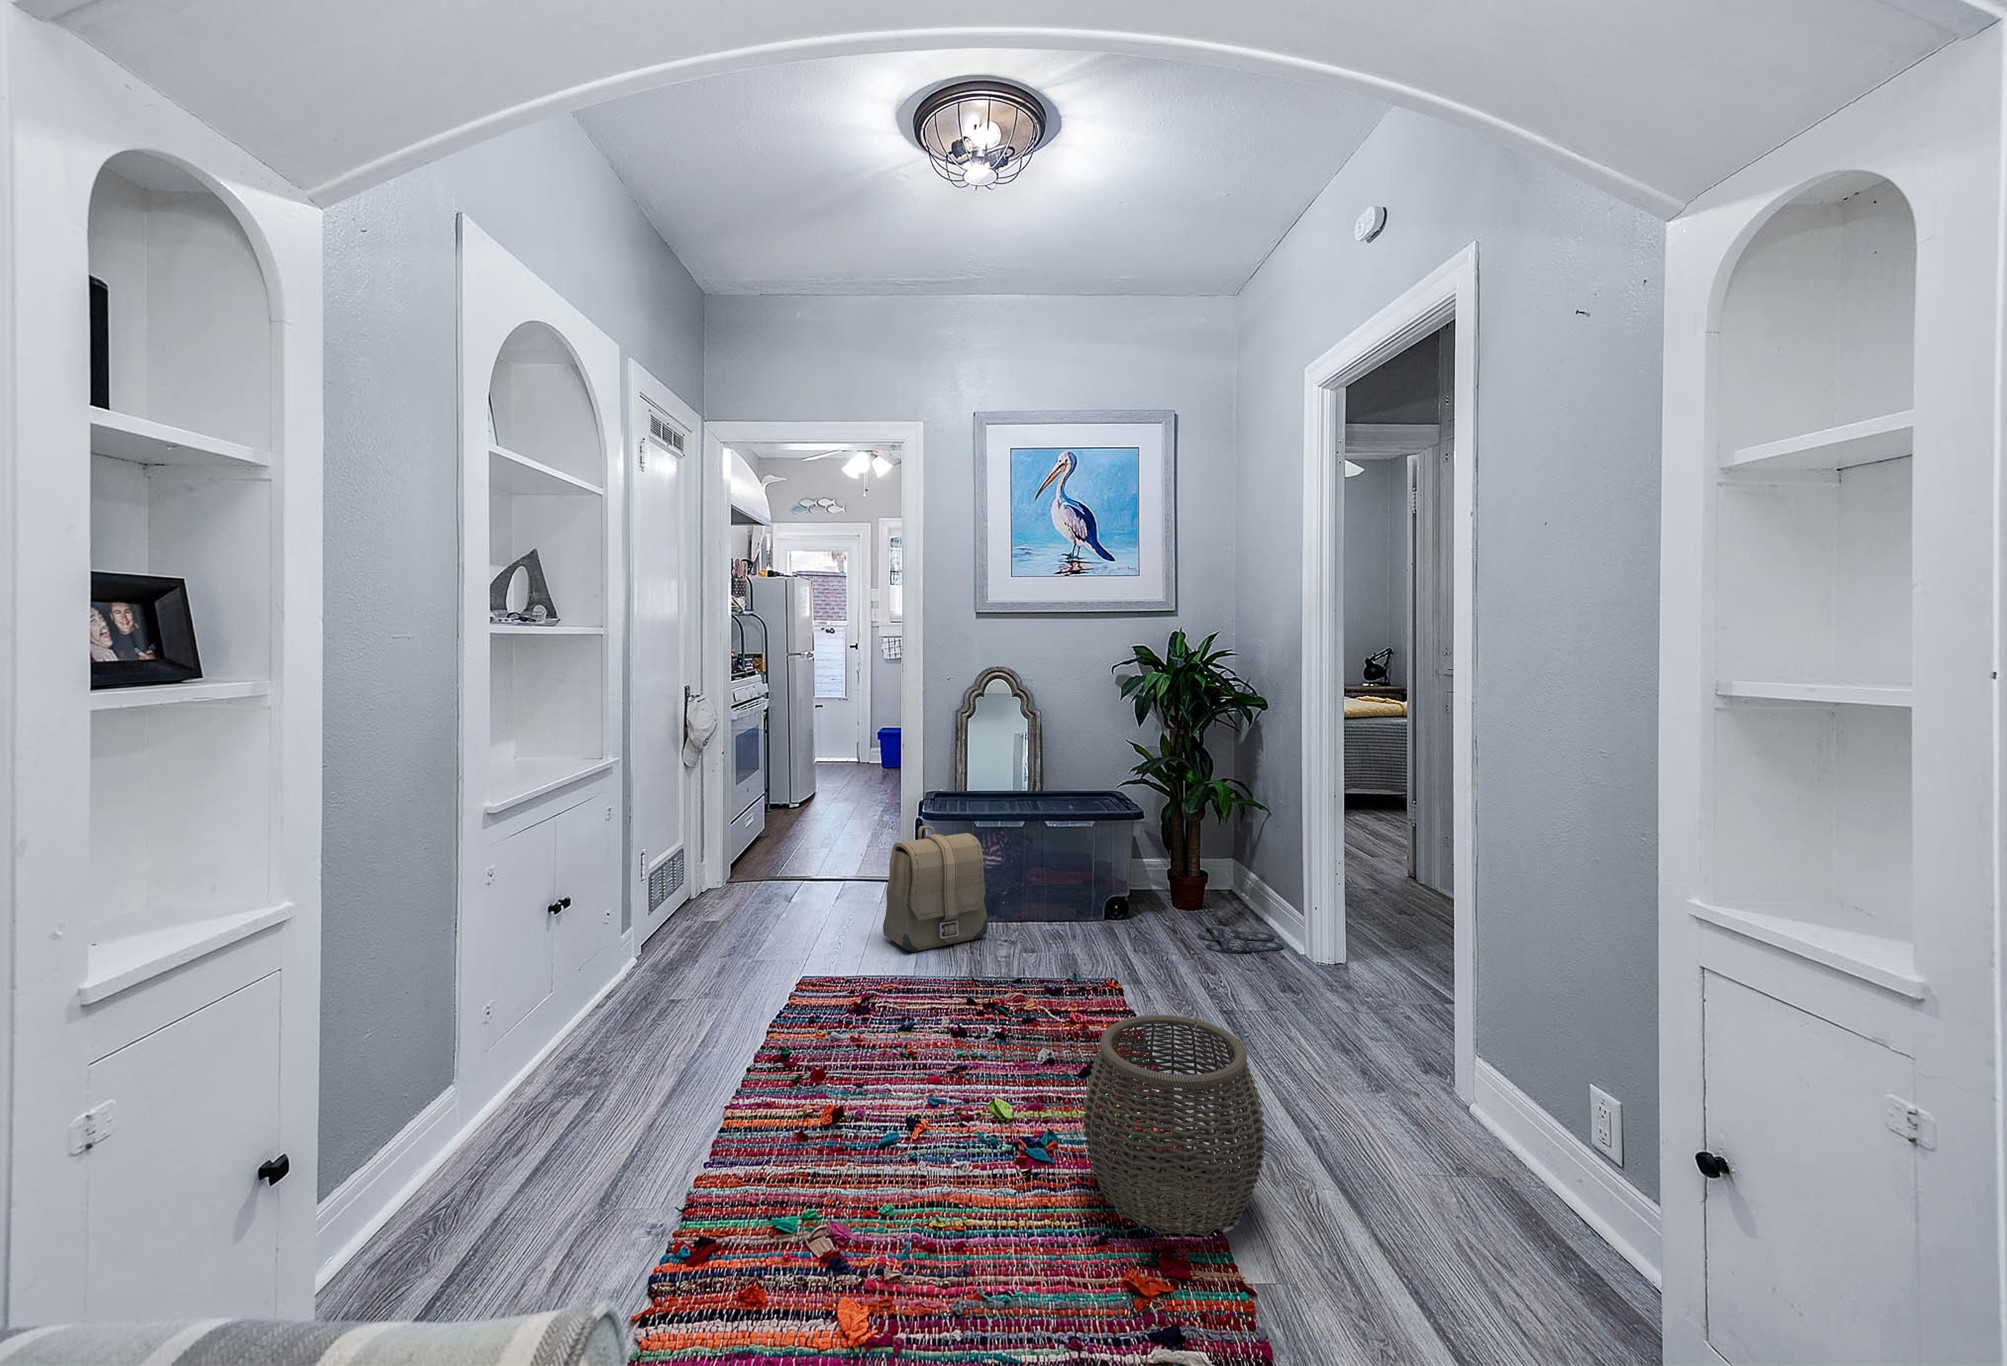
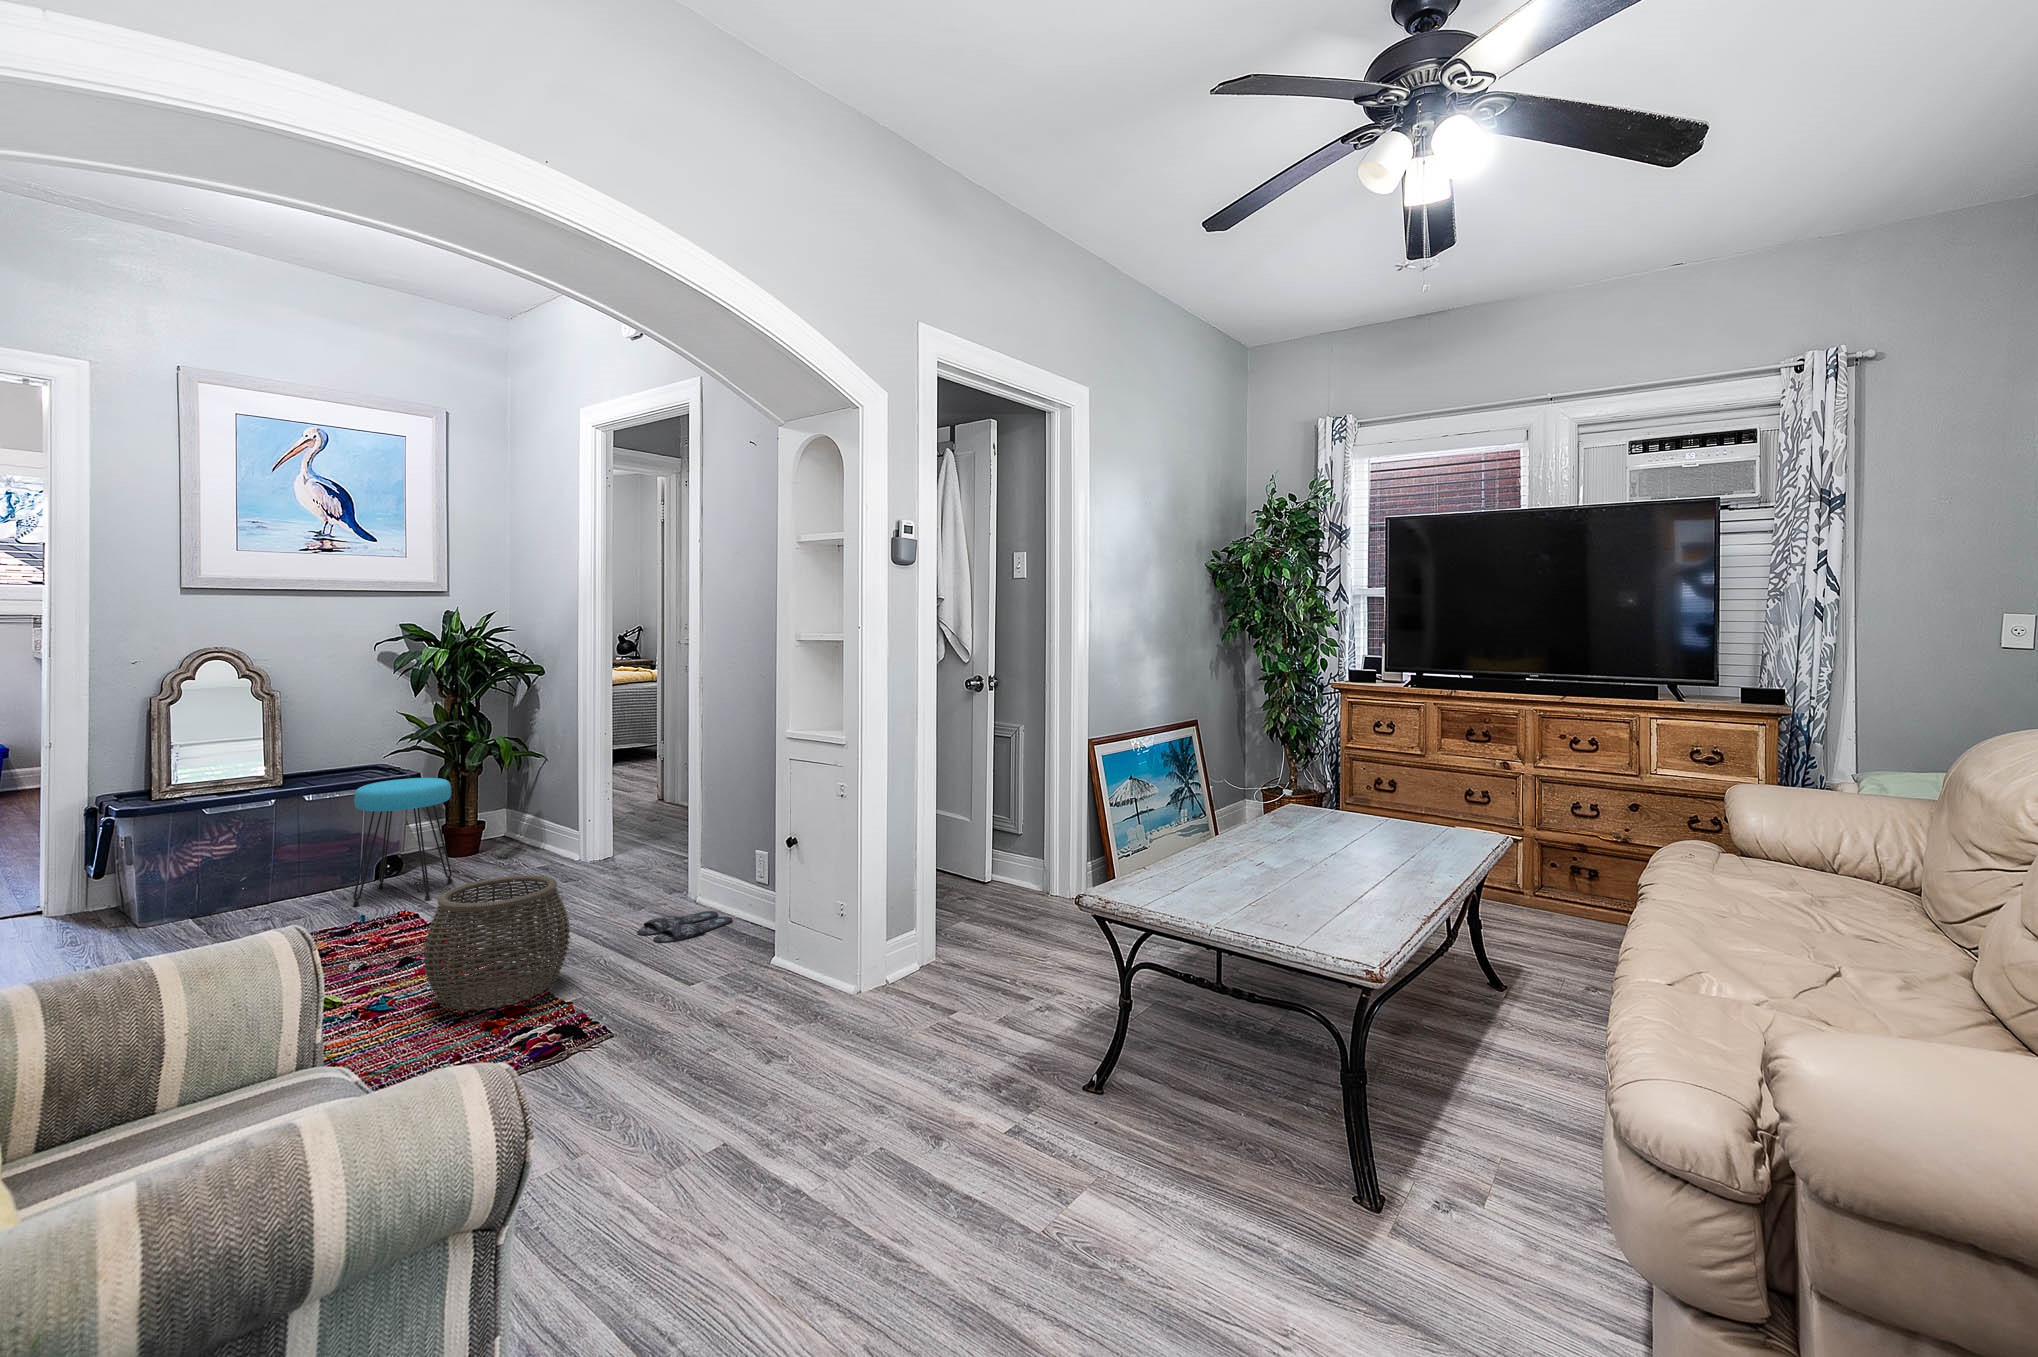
stool: none [1073,822,1167,971] -> present [352,778,453,906]
backpack: present [883,826,988,952] -> none [74,814,235,947]
slippers: present [1198,926,1284,953] -> present [637,911,733,943]

